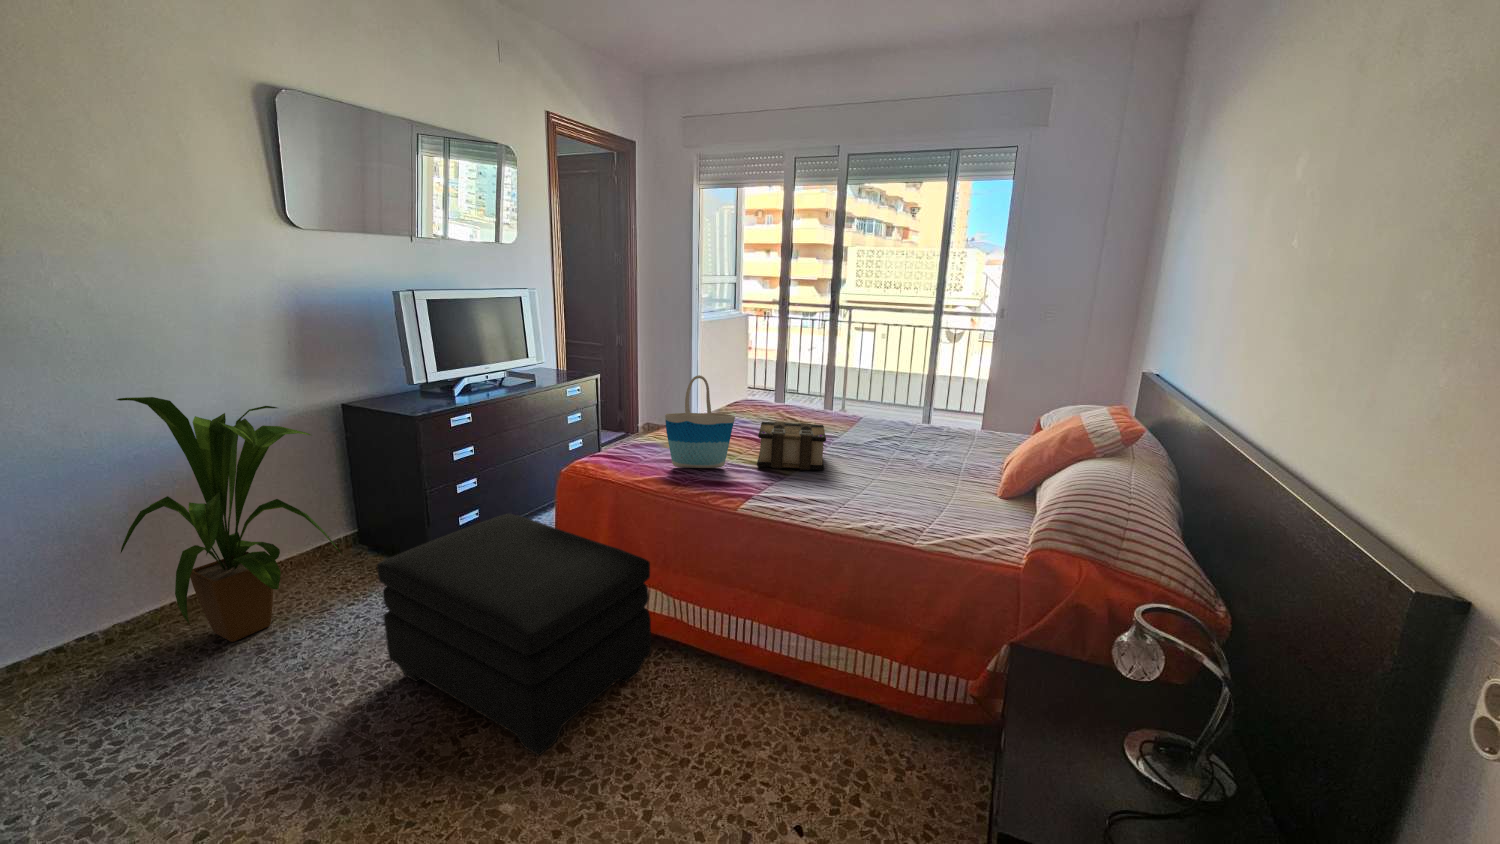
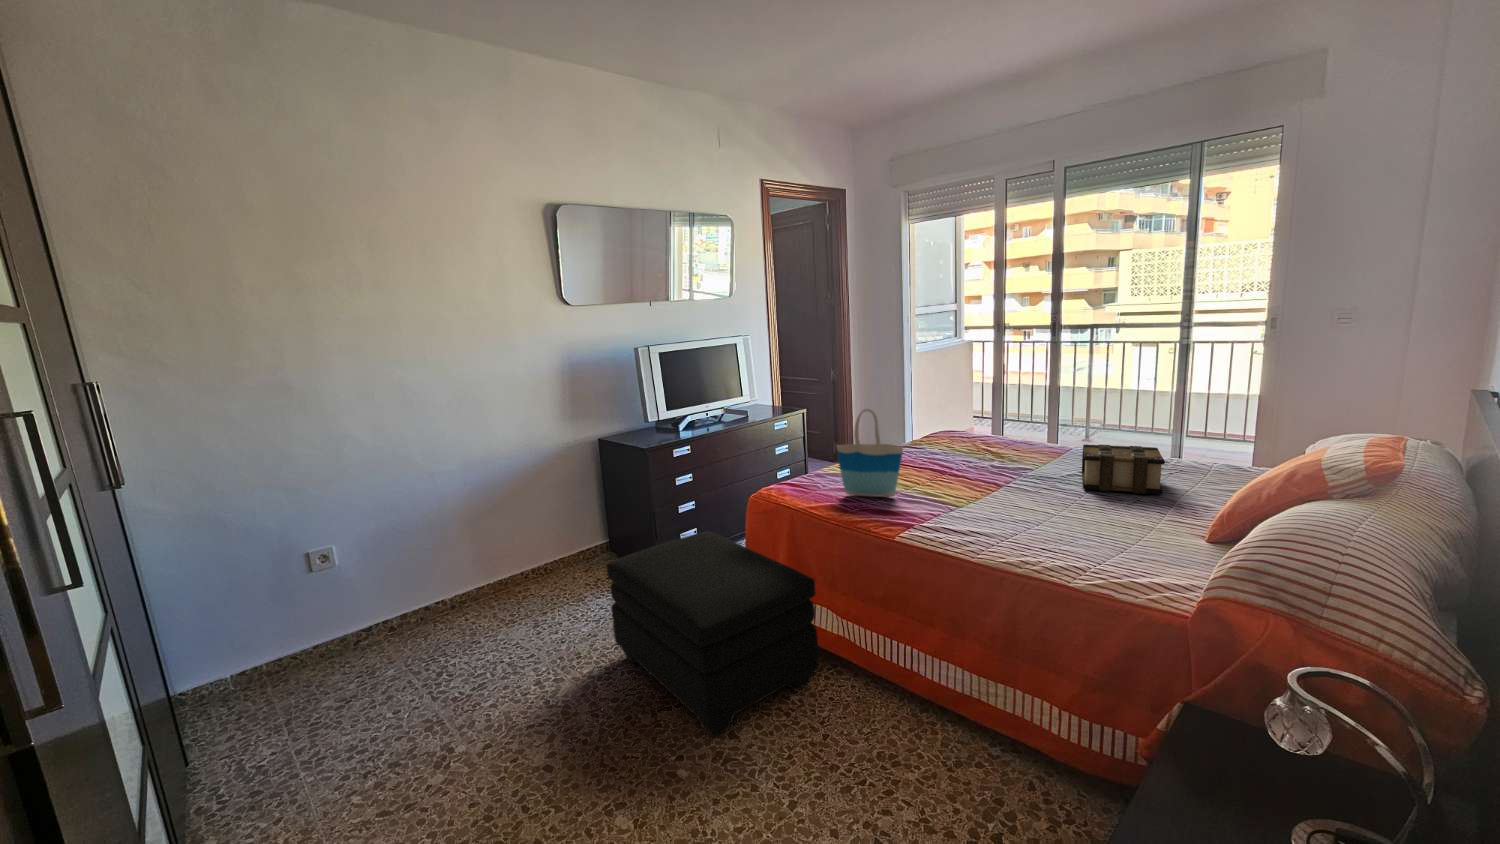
house plant: present [117,397,342,642] -> none [458,435,591,616]
book: present [757,422,826,470] -> present [1082,445,1165,494]

